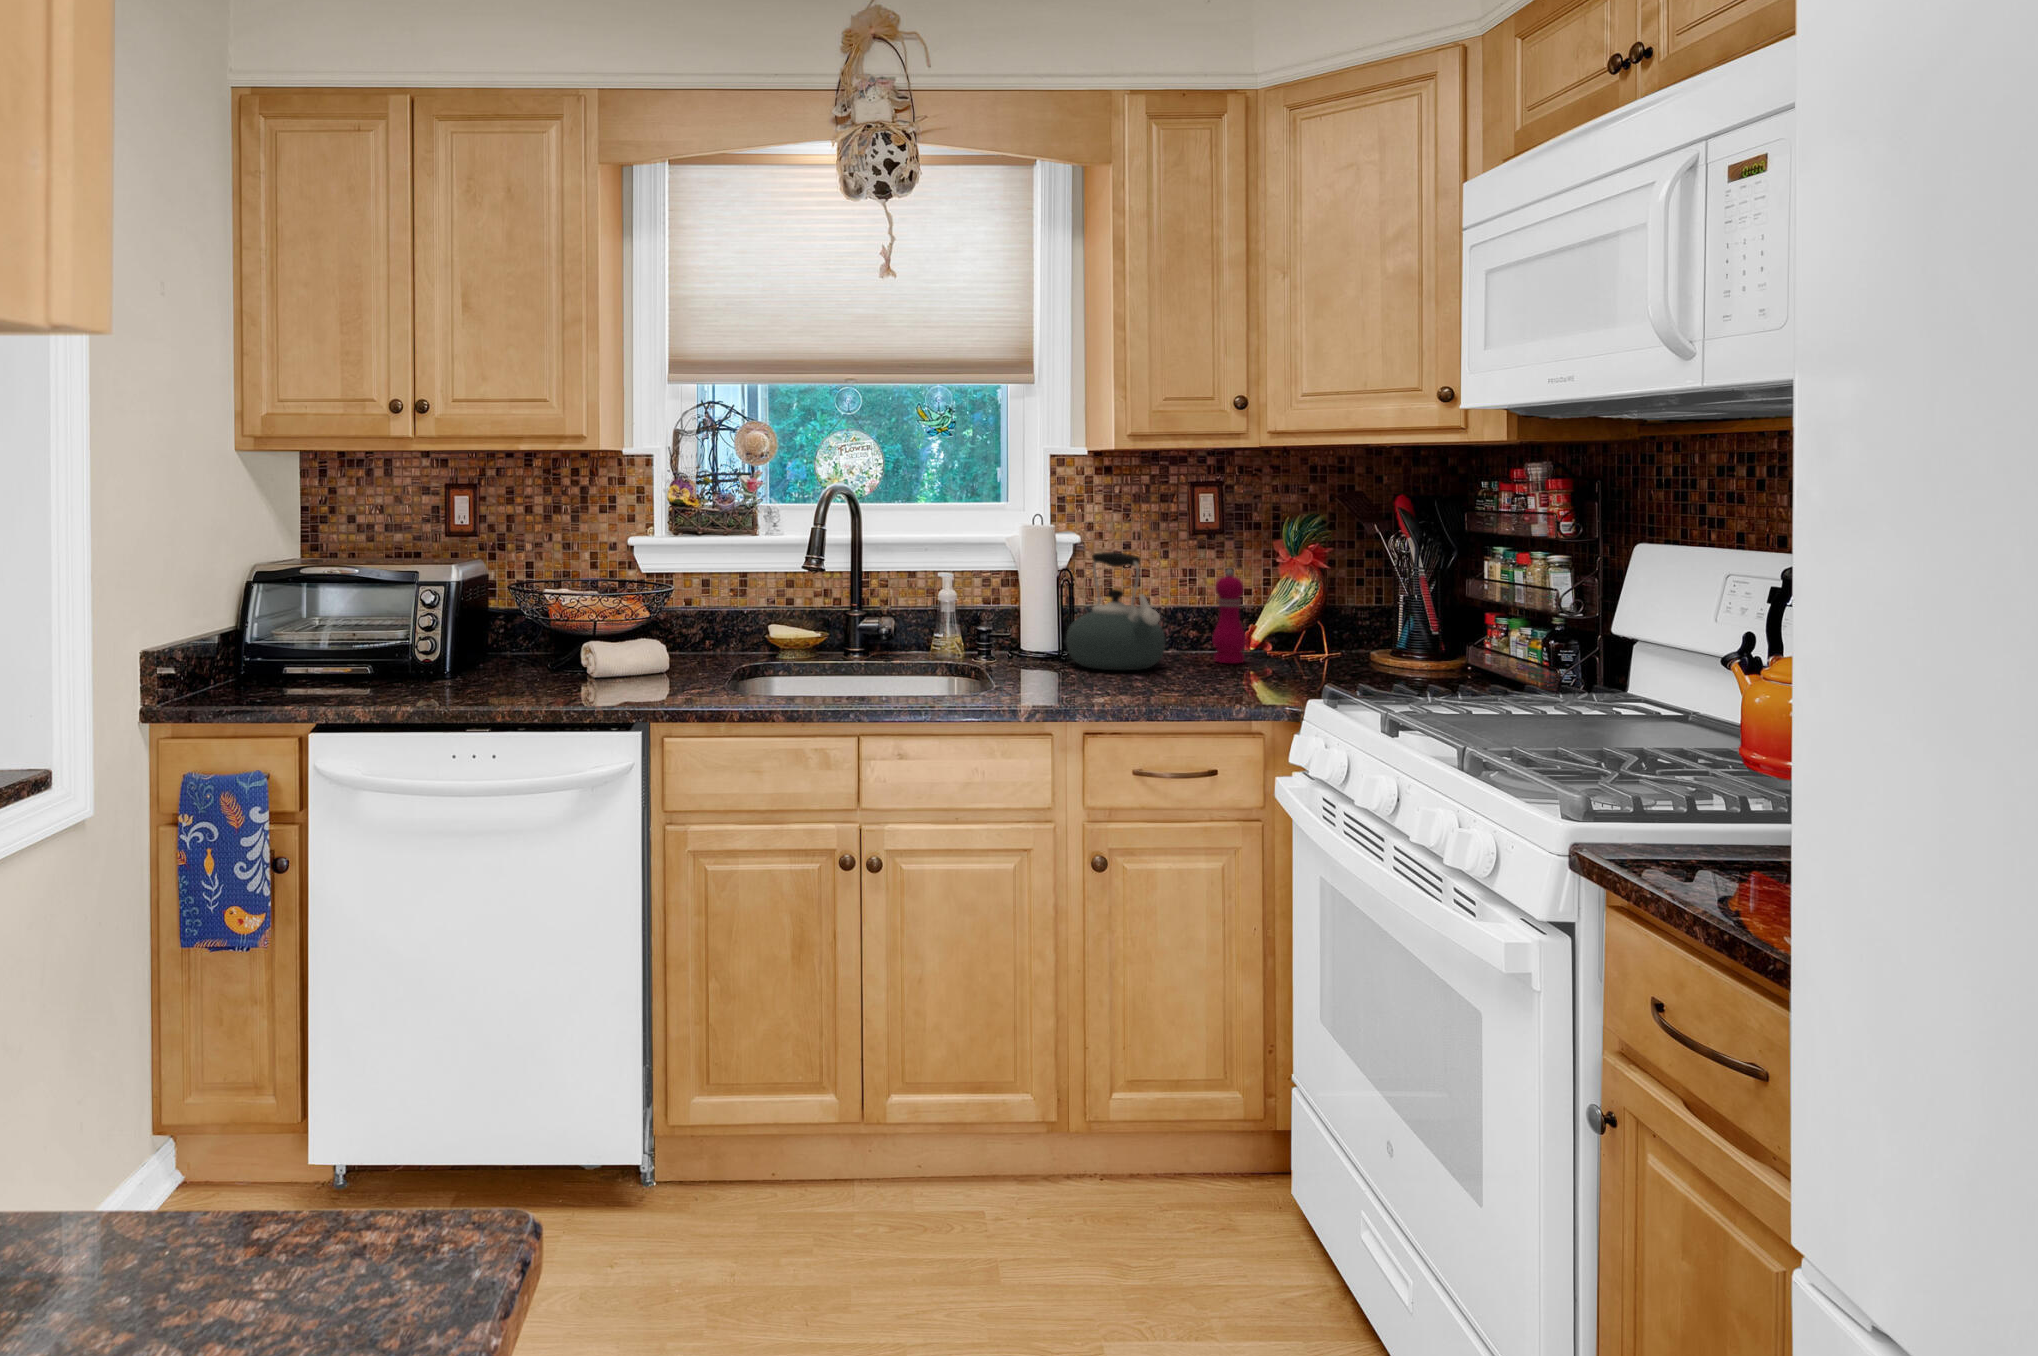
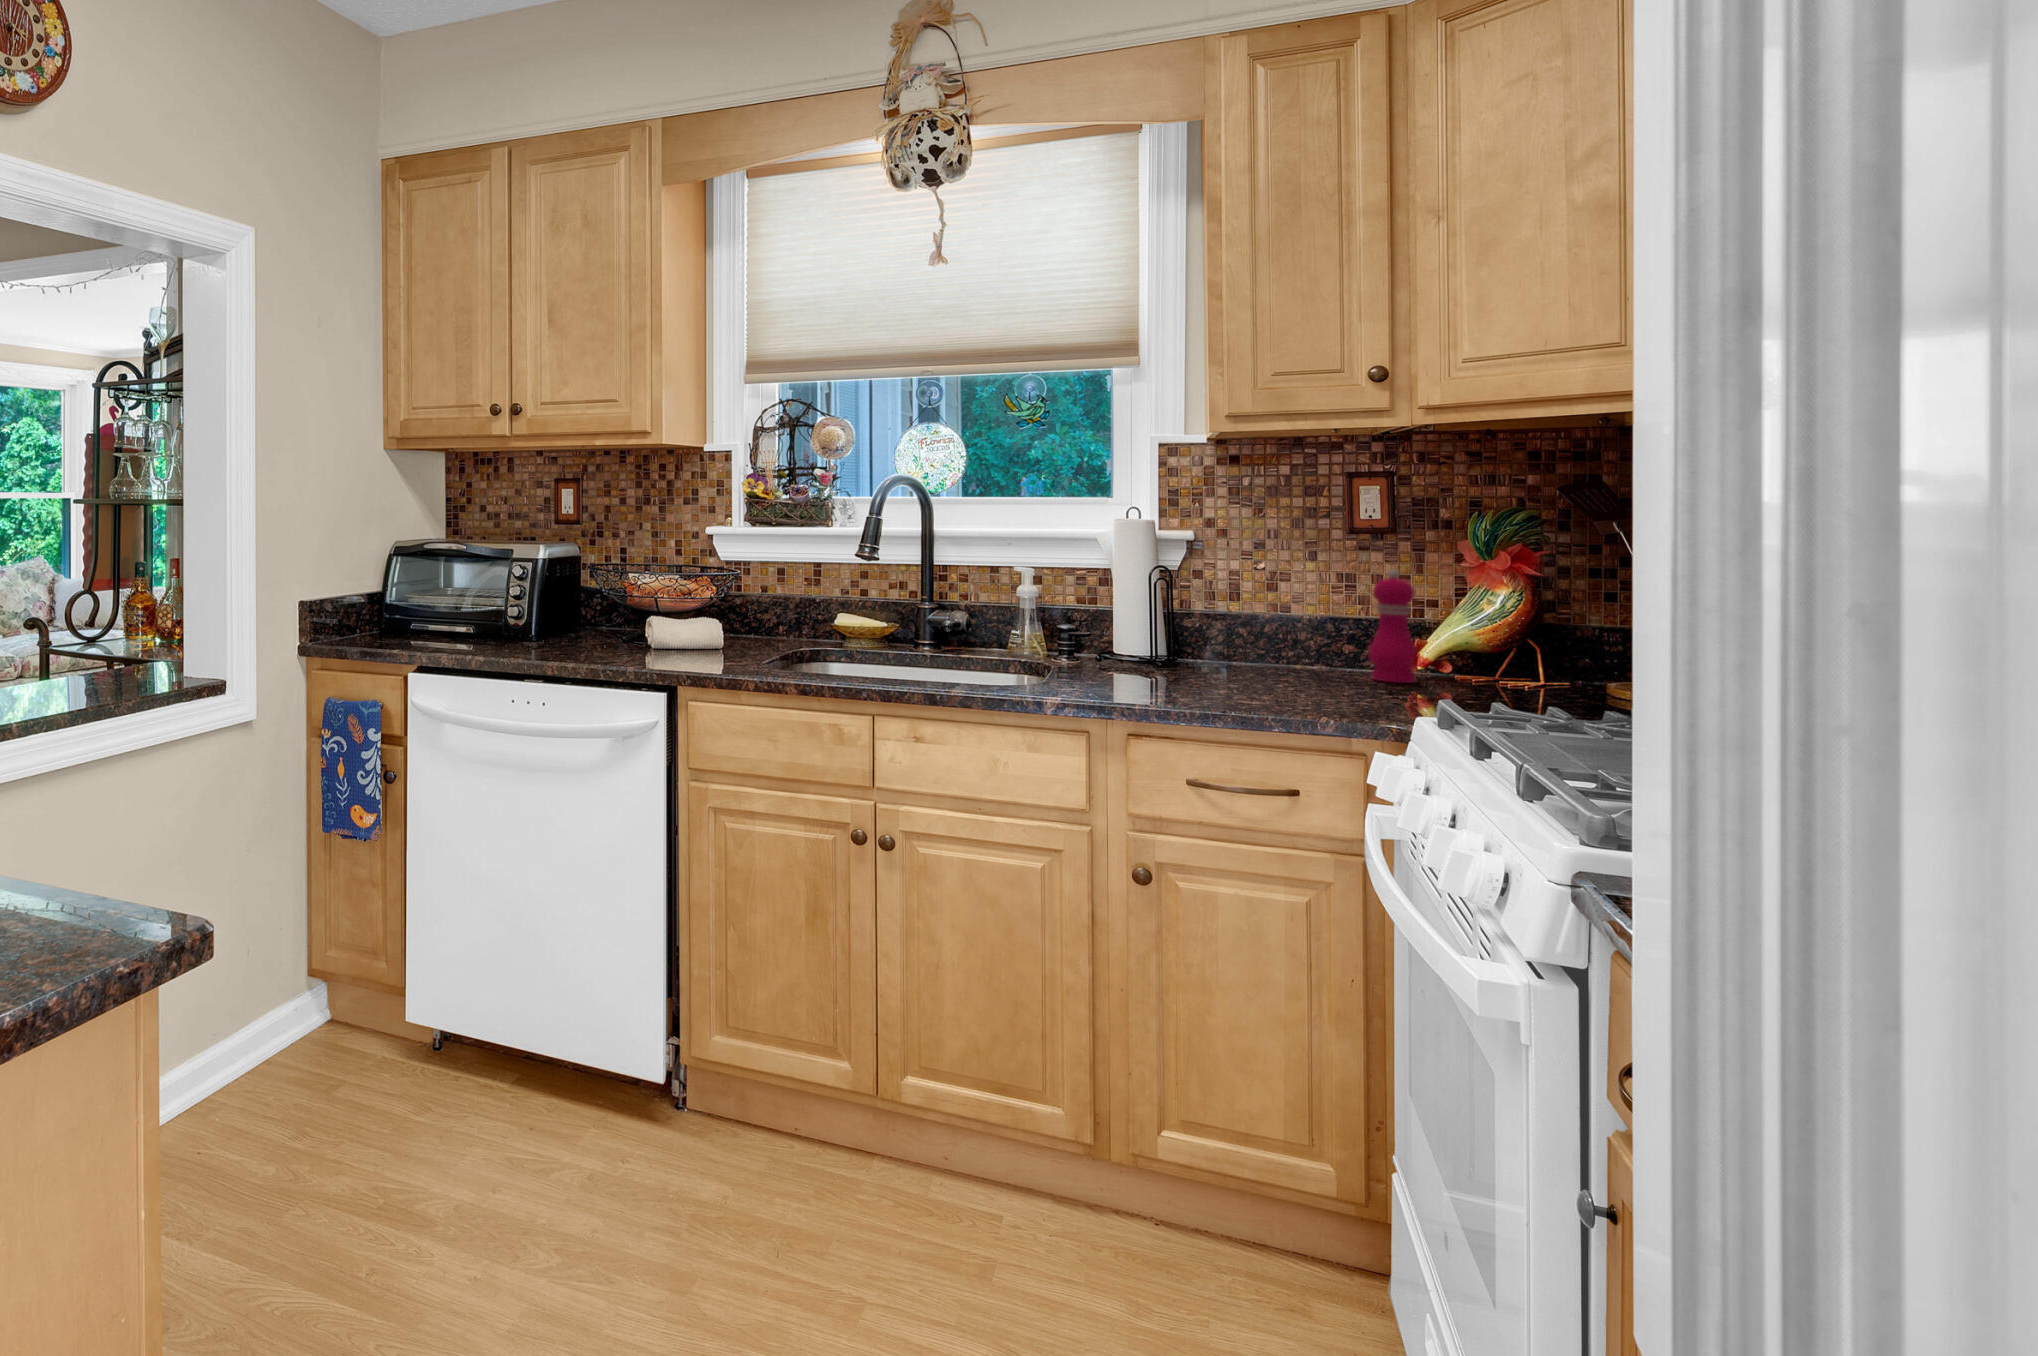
kettle: present [1066,552,1165,670] -> none [1168,546,1299,680]

